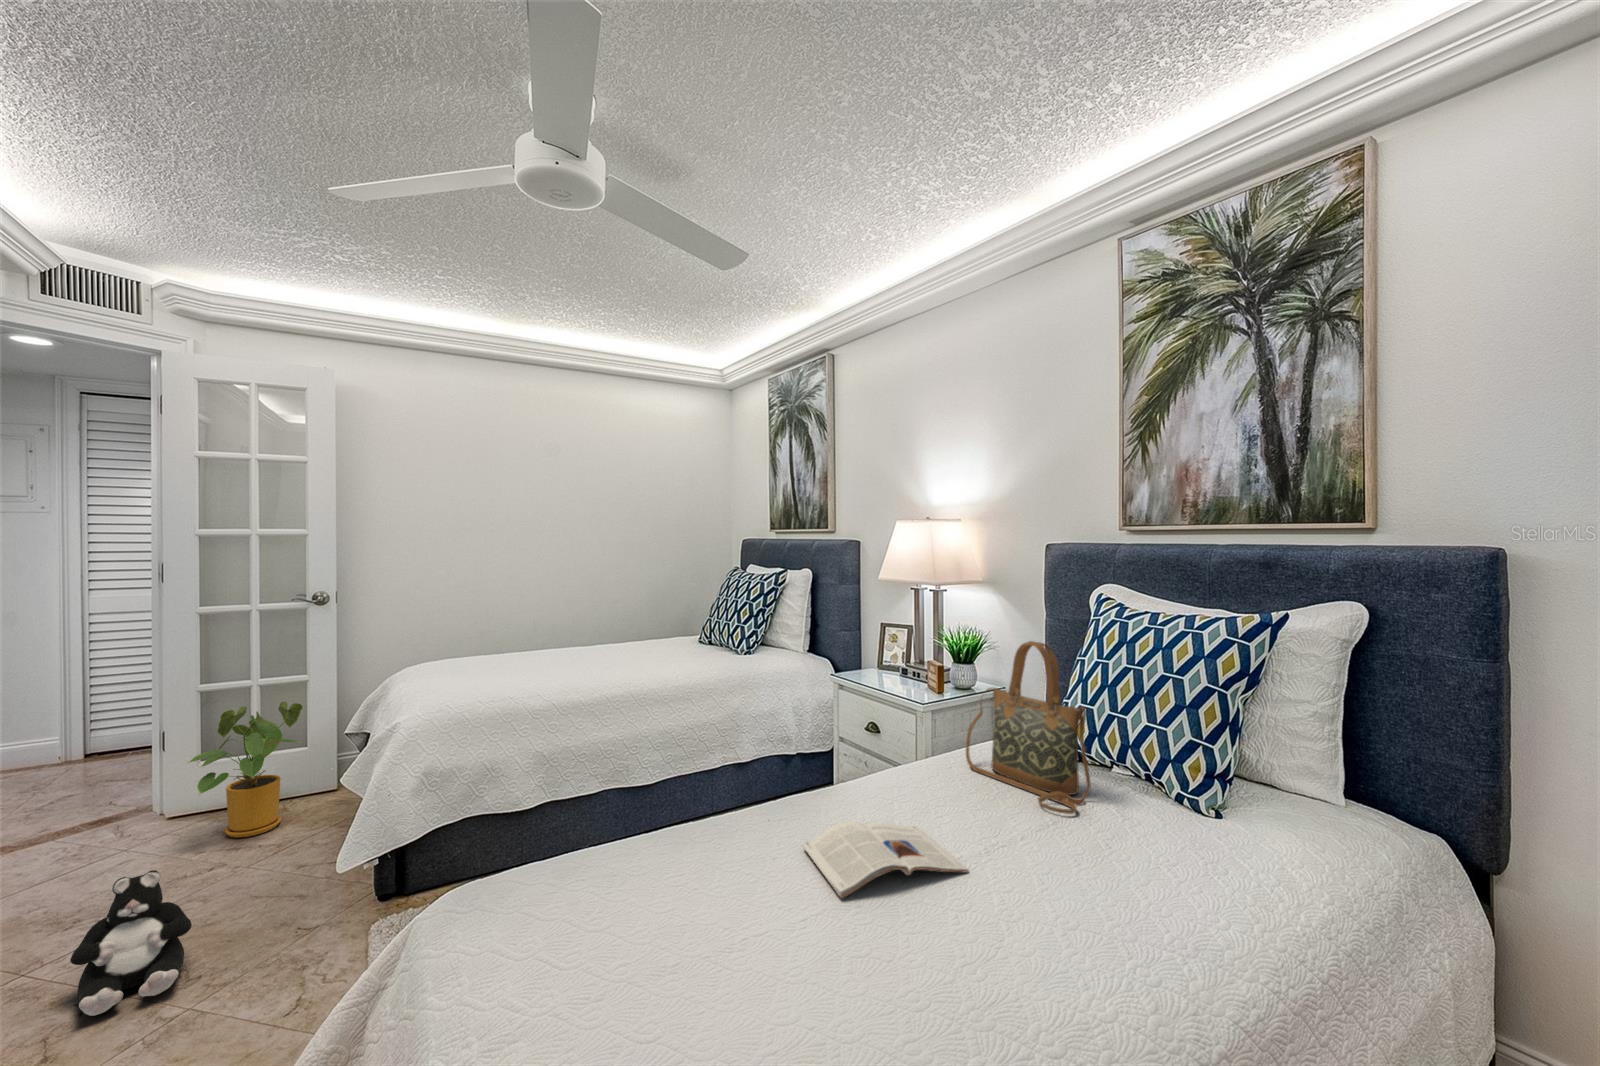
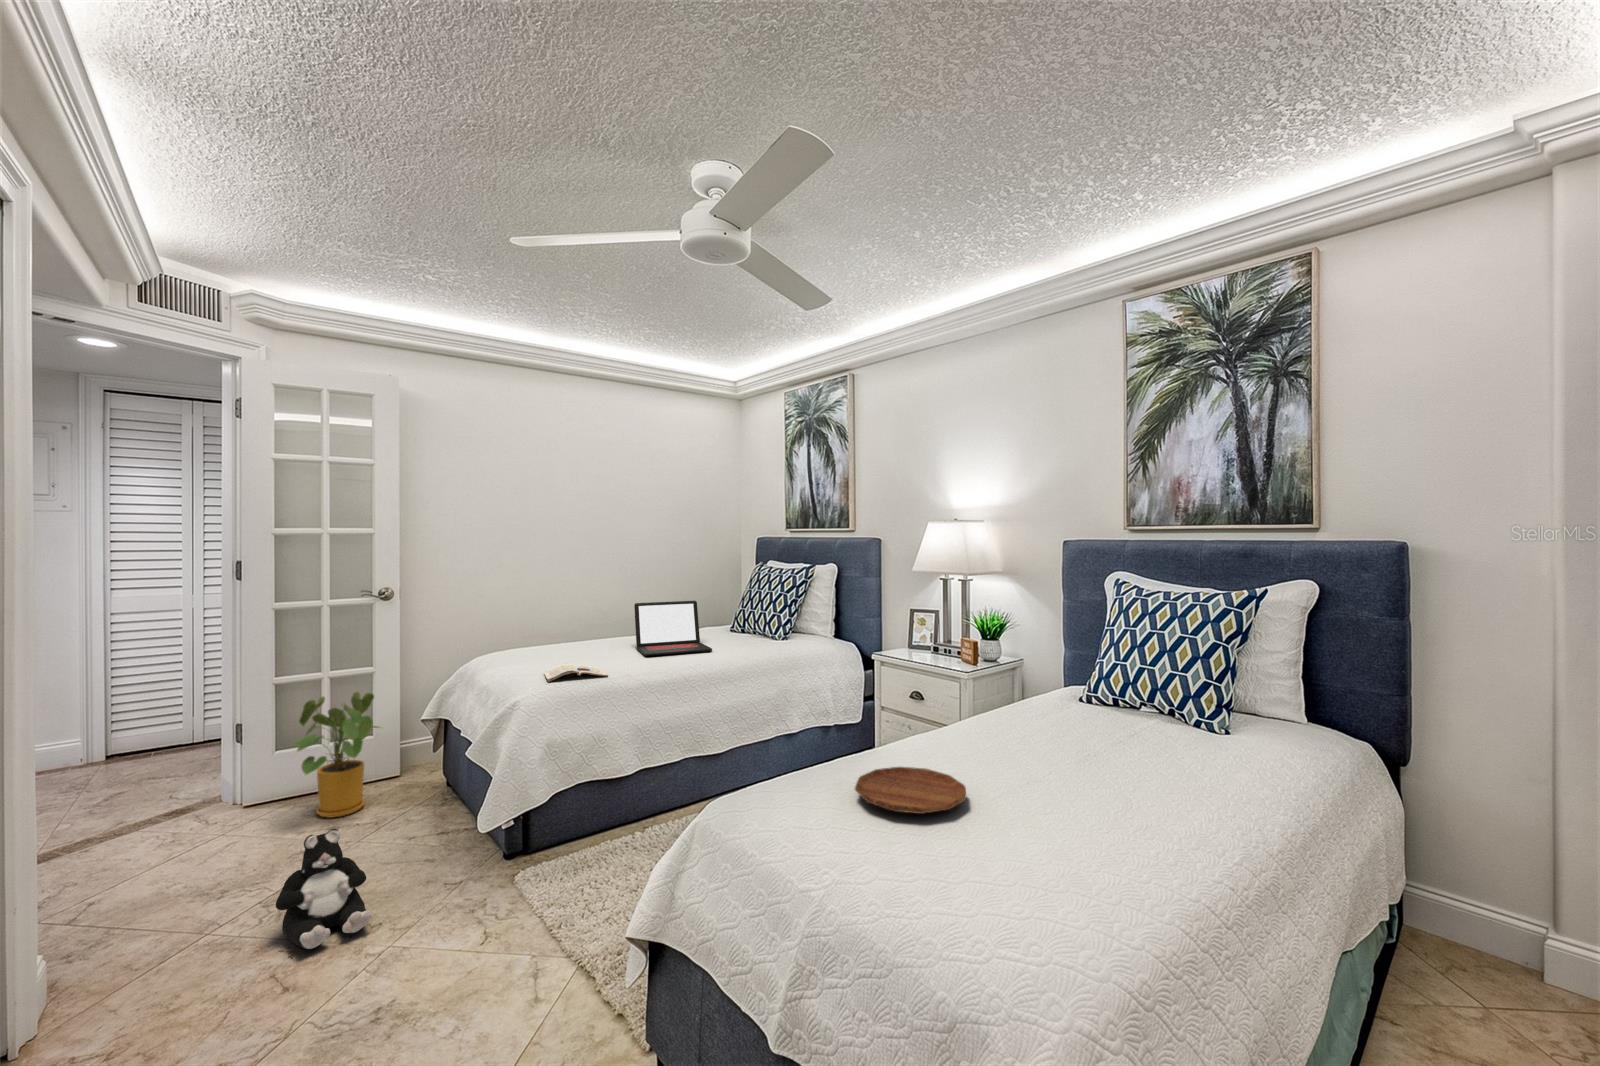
laptop: none [575,608,655,670] -> present [634,601,712,656]
handbag: present [966,641,1091,814] -> none [1034,613,1136,734]
magazine: present [803,821,968,898] -> present [544,663,608,682]
tray: none [590,866,758,967] -> present [854,767,966,814]

